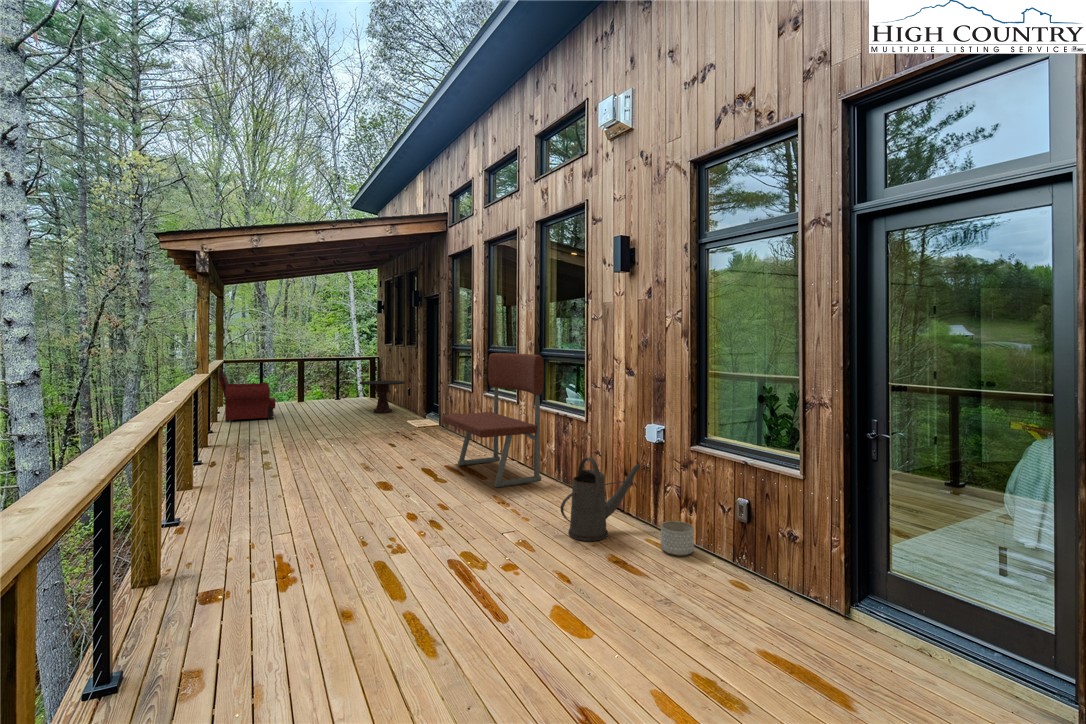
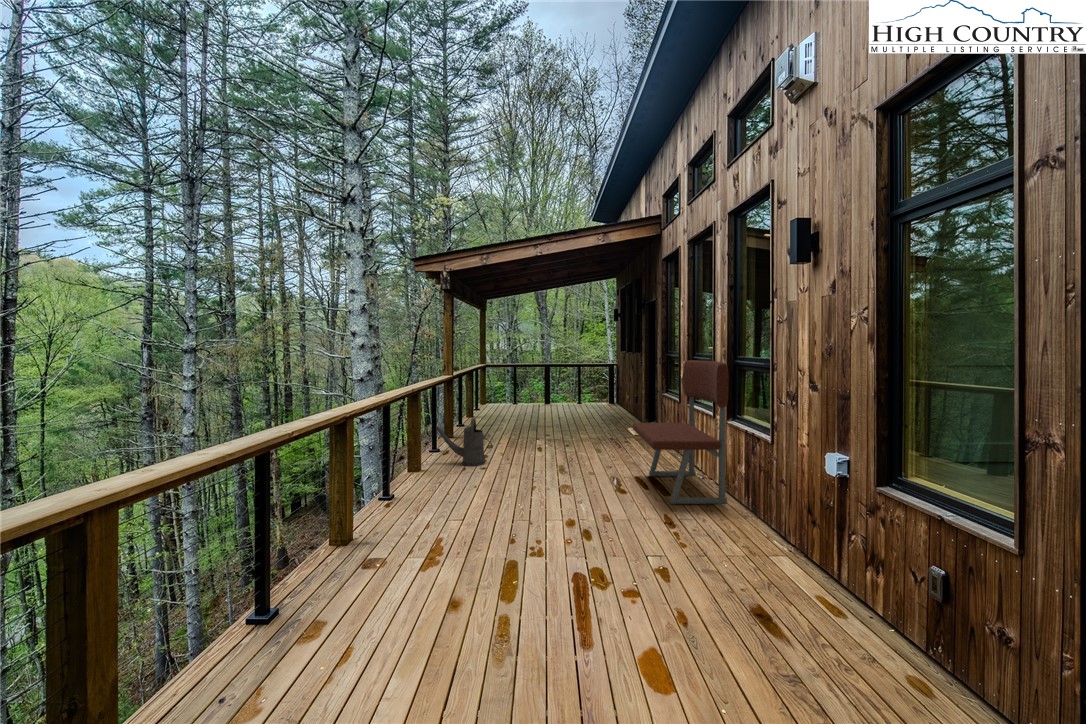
armchair: present [218,369,275,422] -> none [480,372,524,417]
side table: present [360,381,405,413] -> none [592,385,635,417]
watering can: present [560,458,640,541] -> present [436,418,492,466]
planter: present [661,521,694,556] -> none [826,579,875,628]

